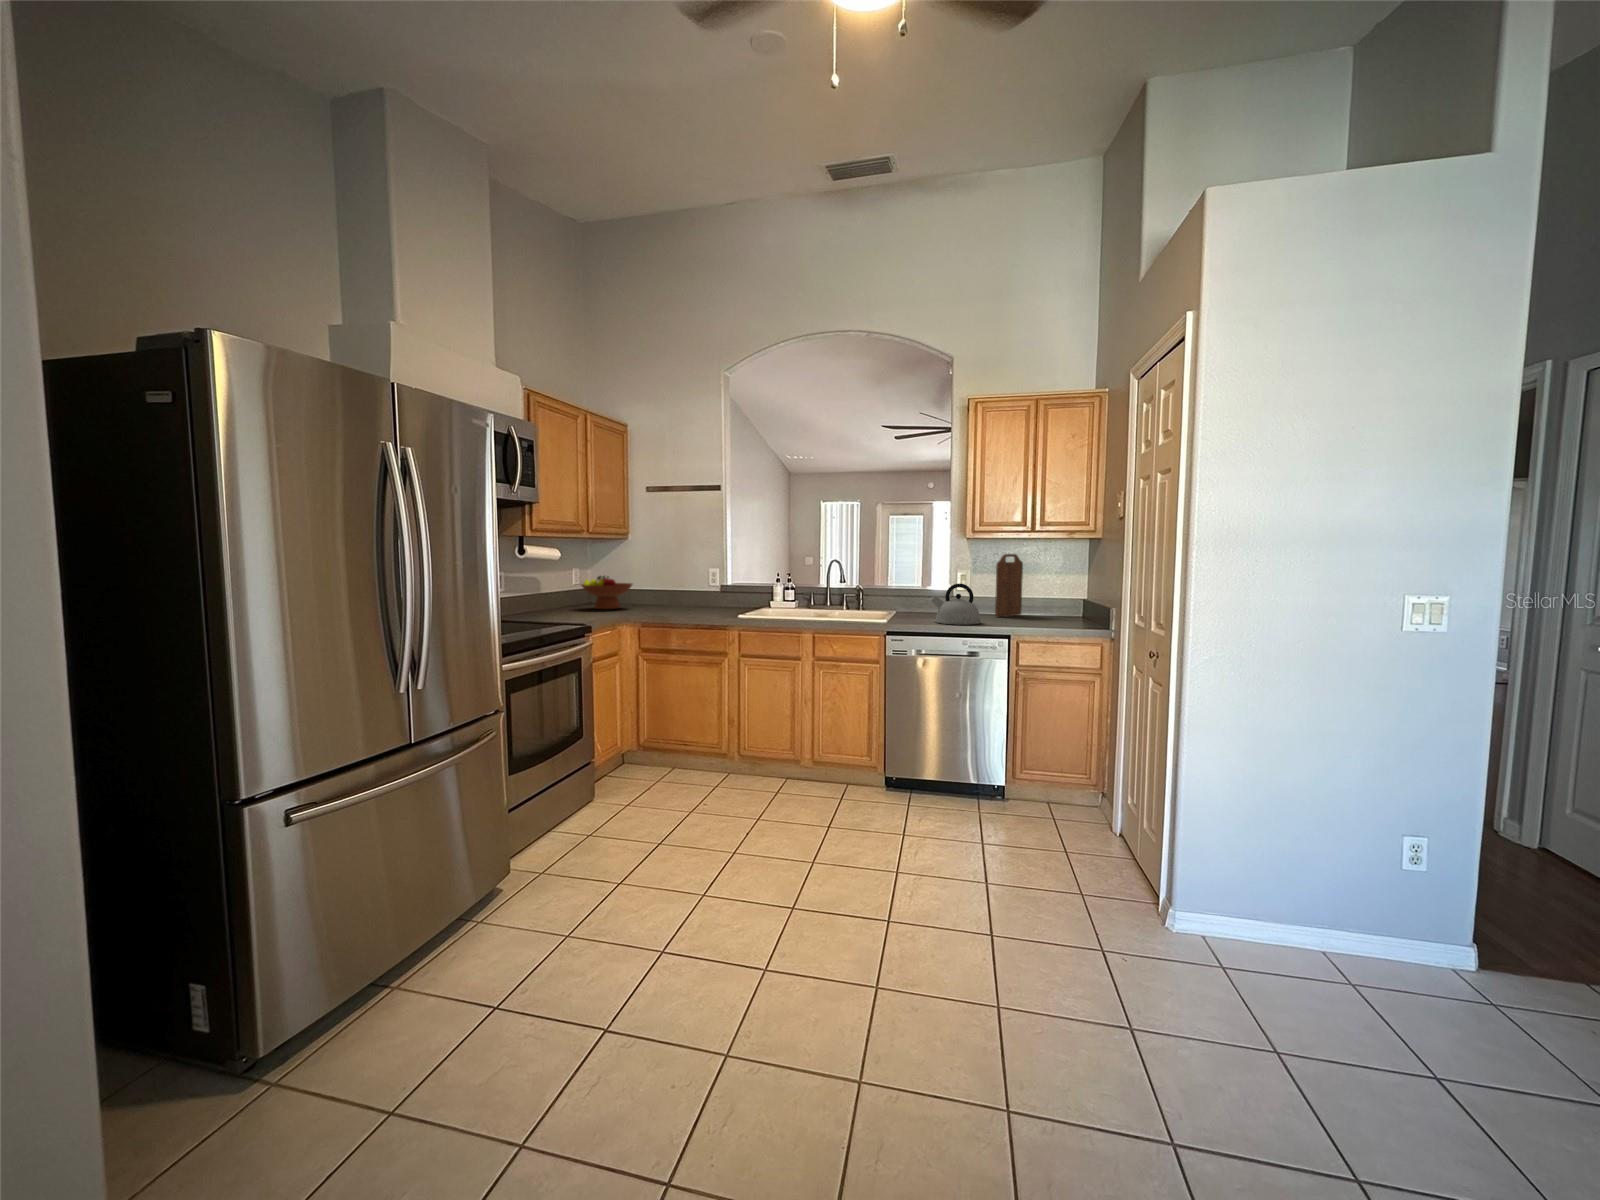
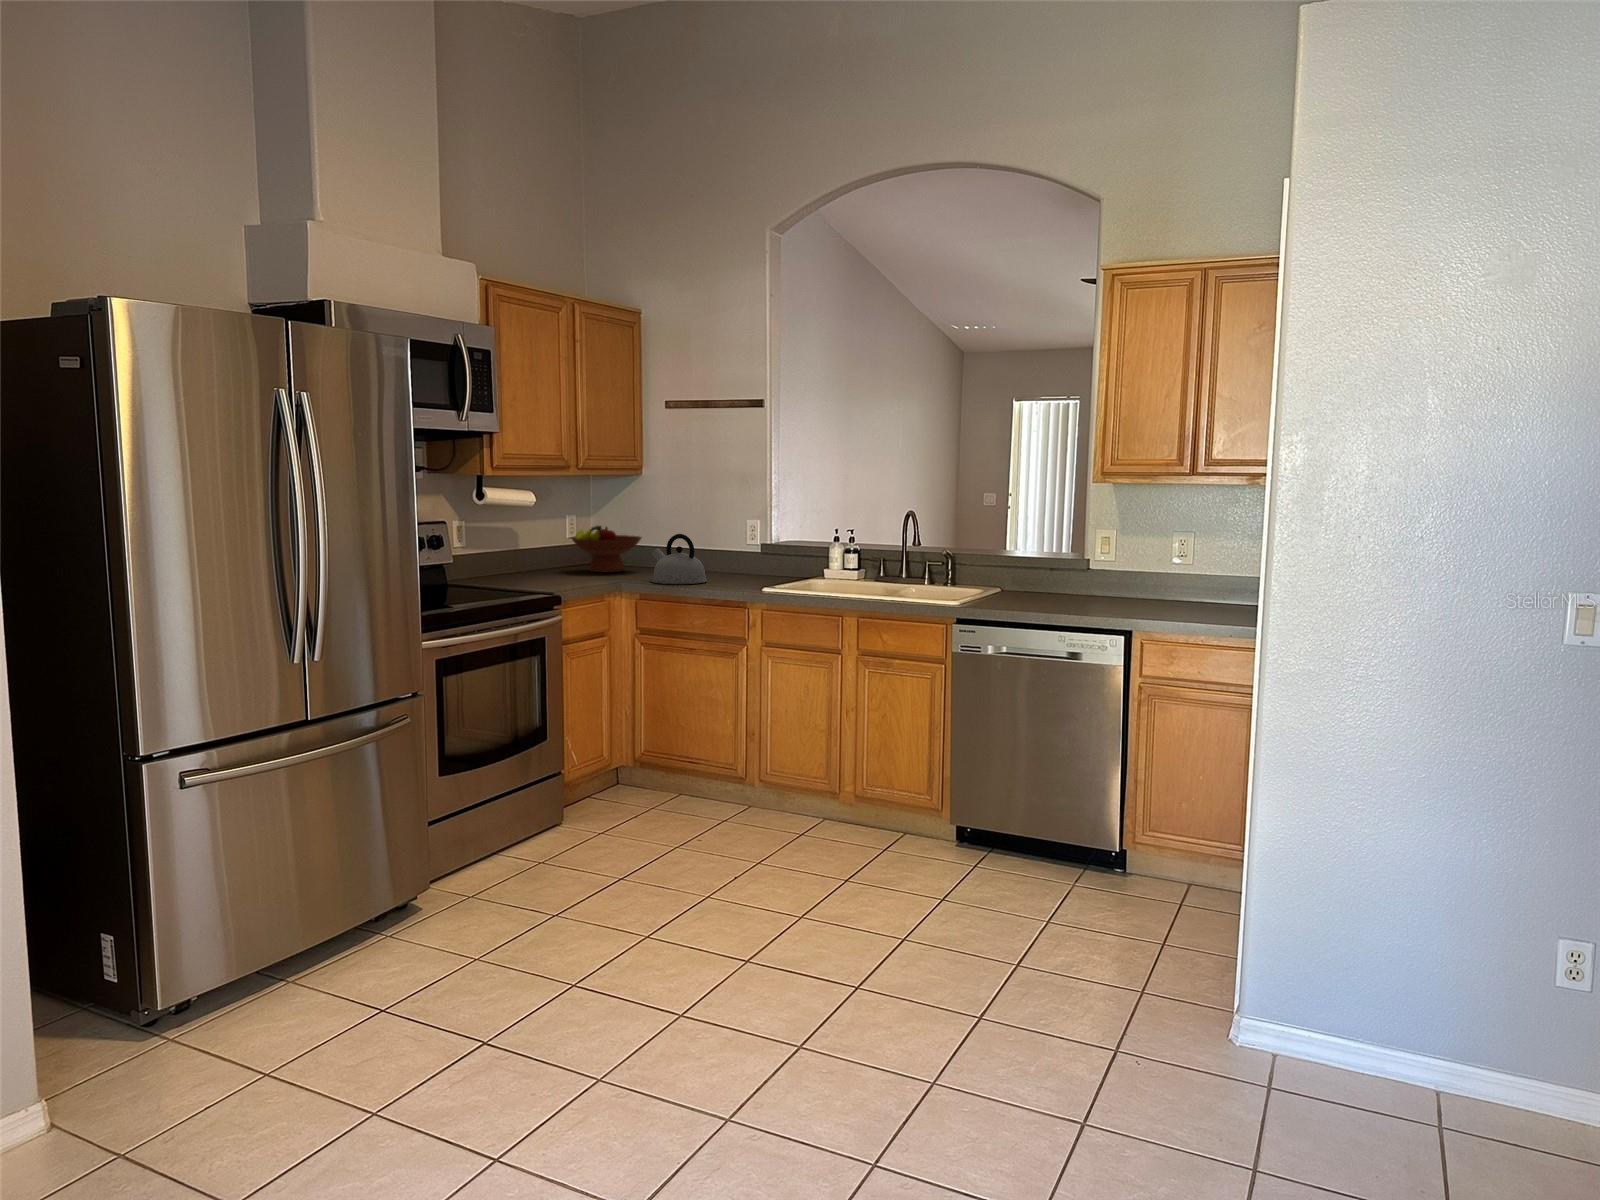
cutting board: present [995,554,1023,617] -> none [1142,506,1195,602]
kettle: present [932,584,981,625] -> present [652,534,707,584]

